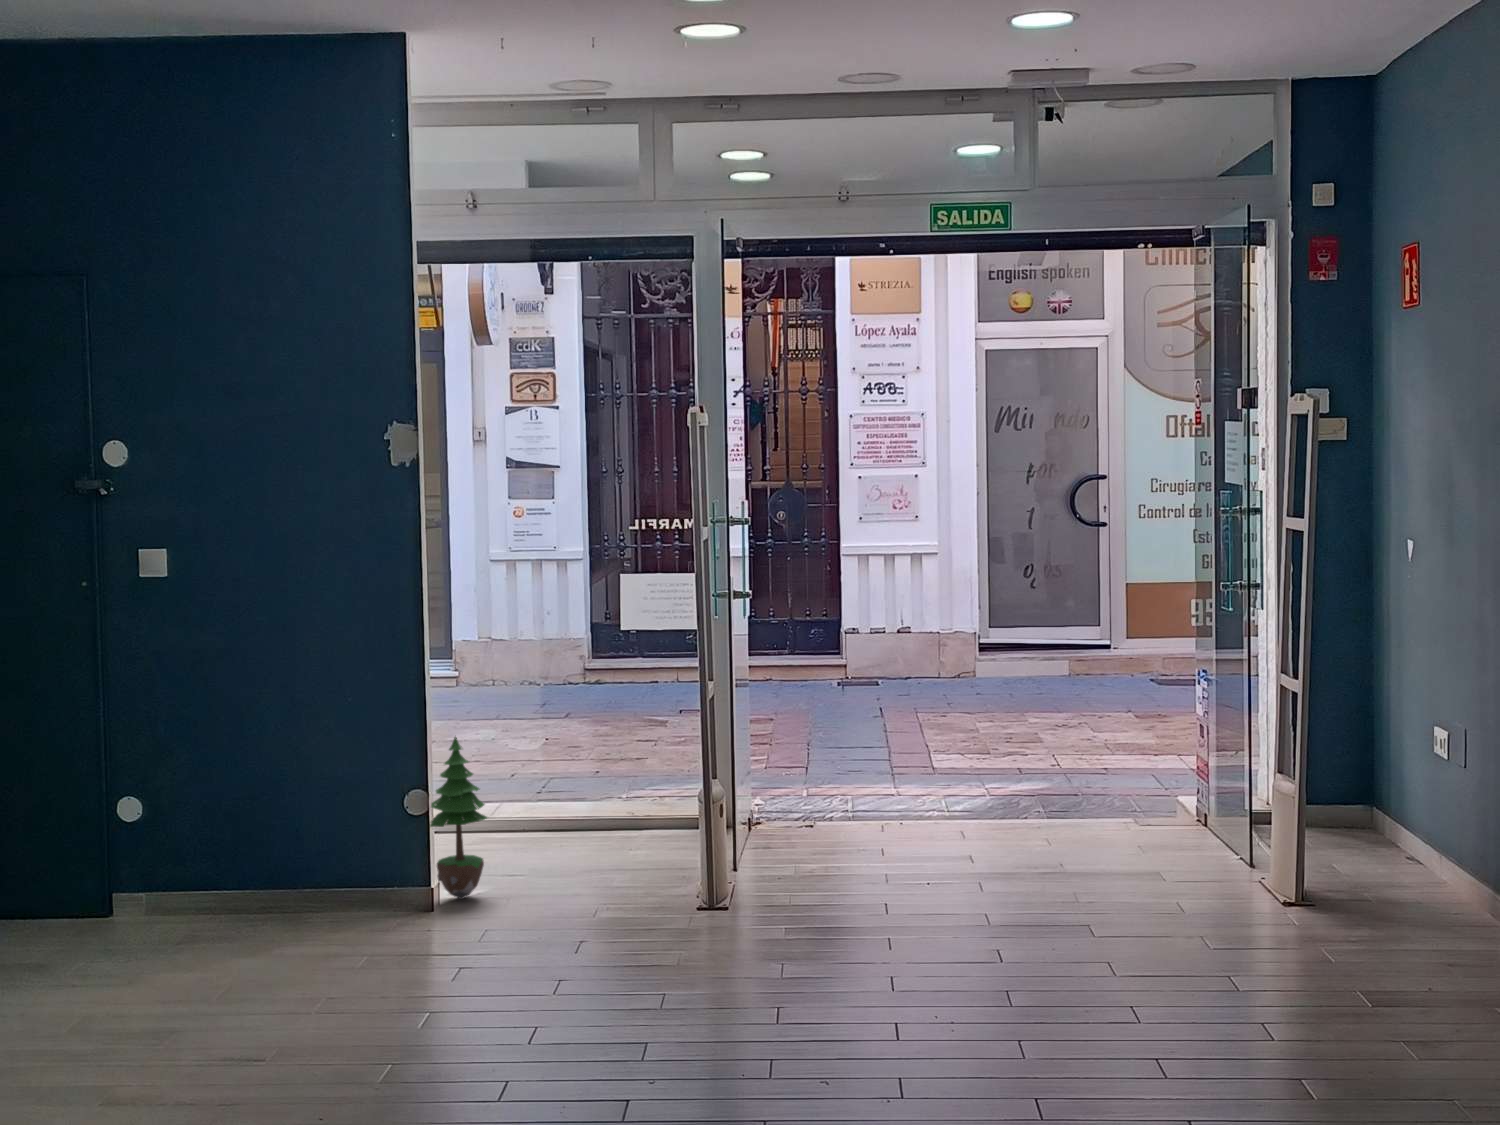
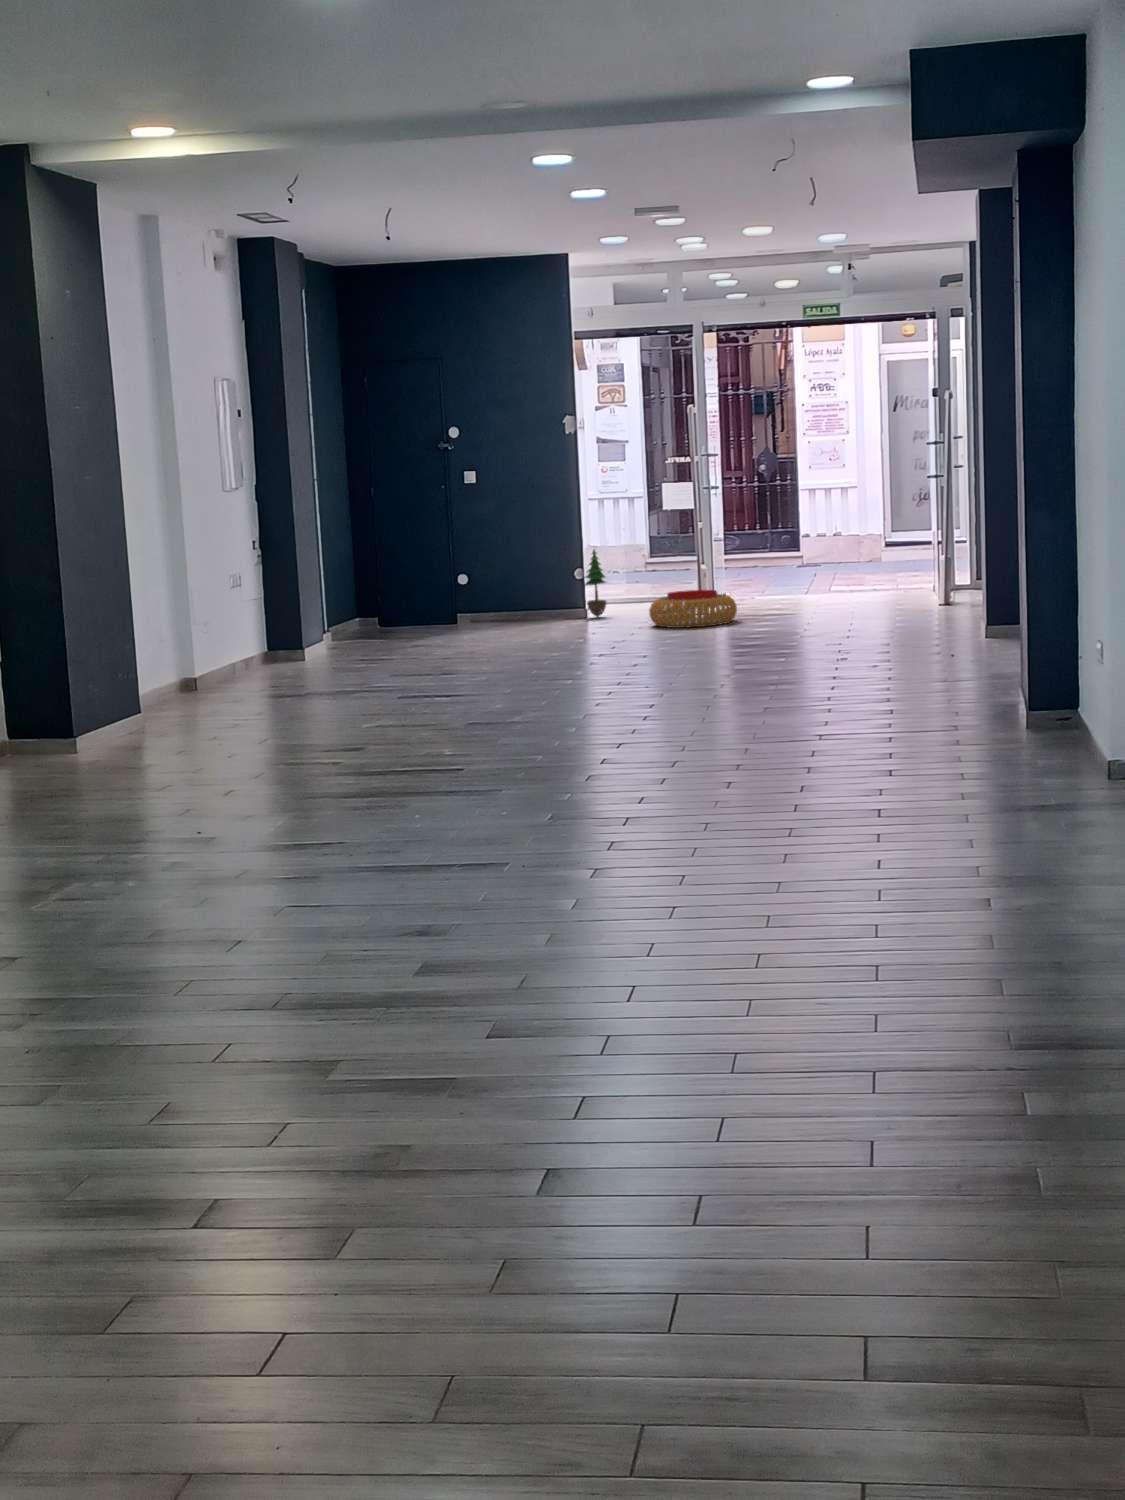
pouf: none [582,880,816,1011] -> present [649,590,737,628]

